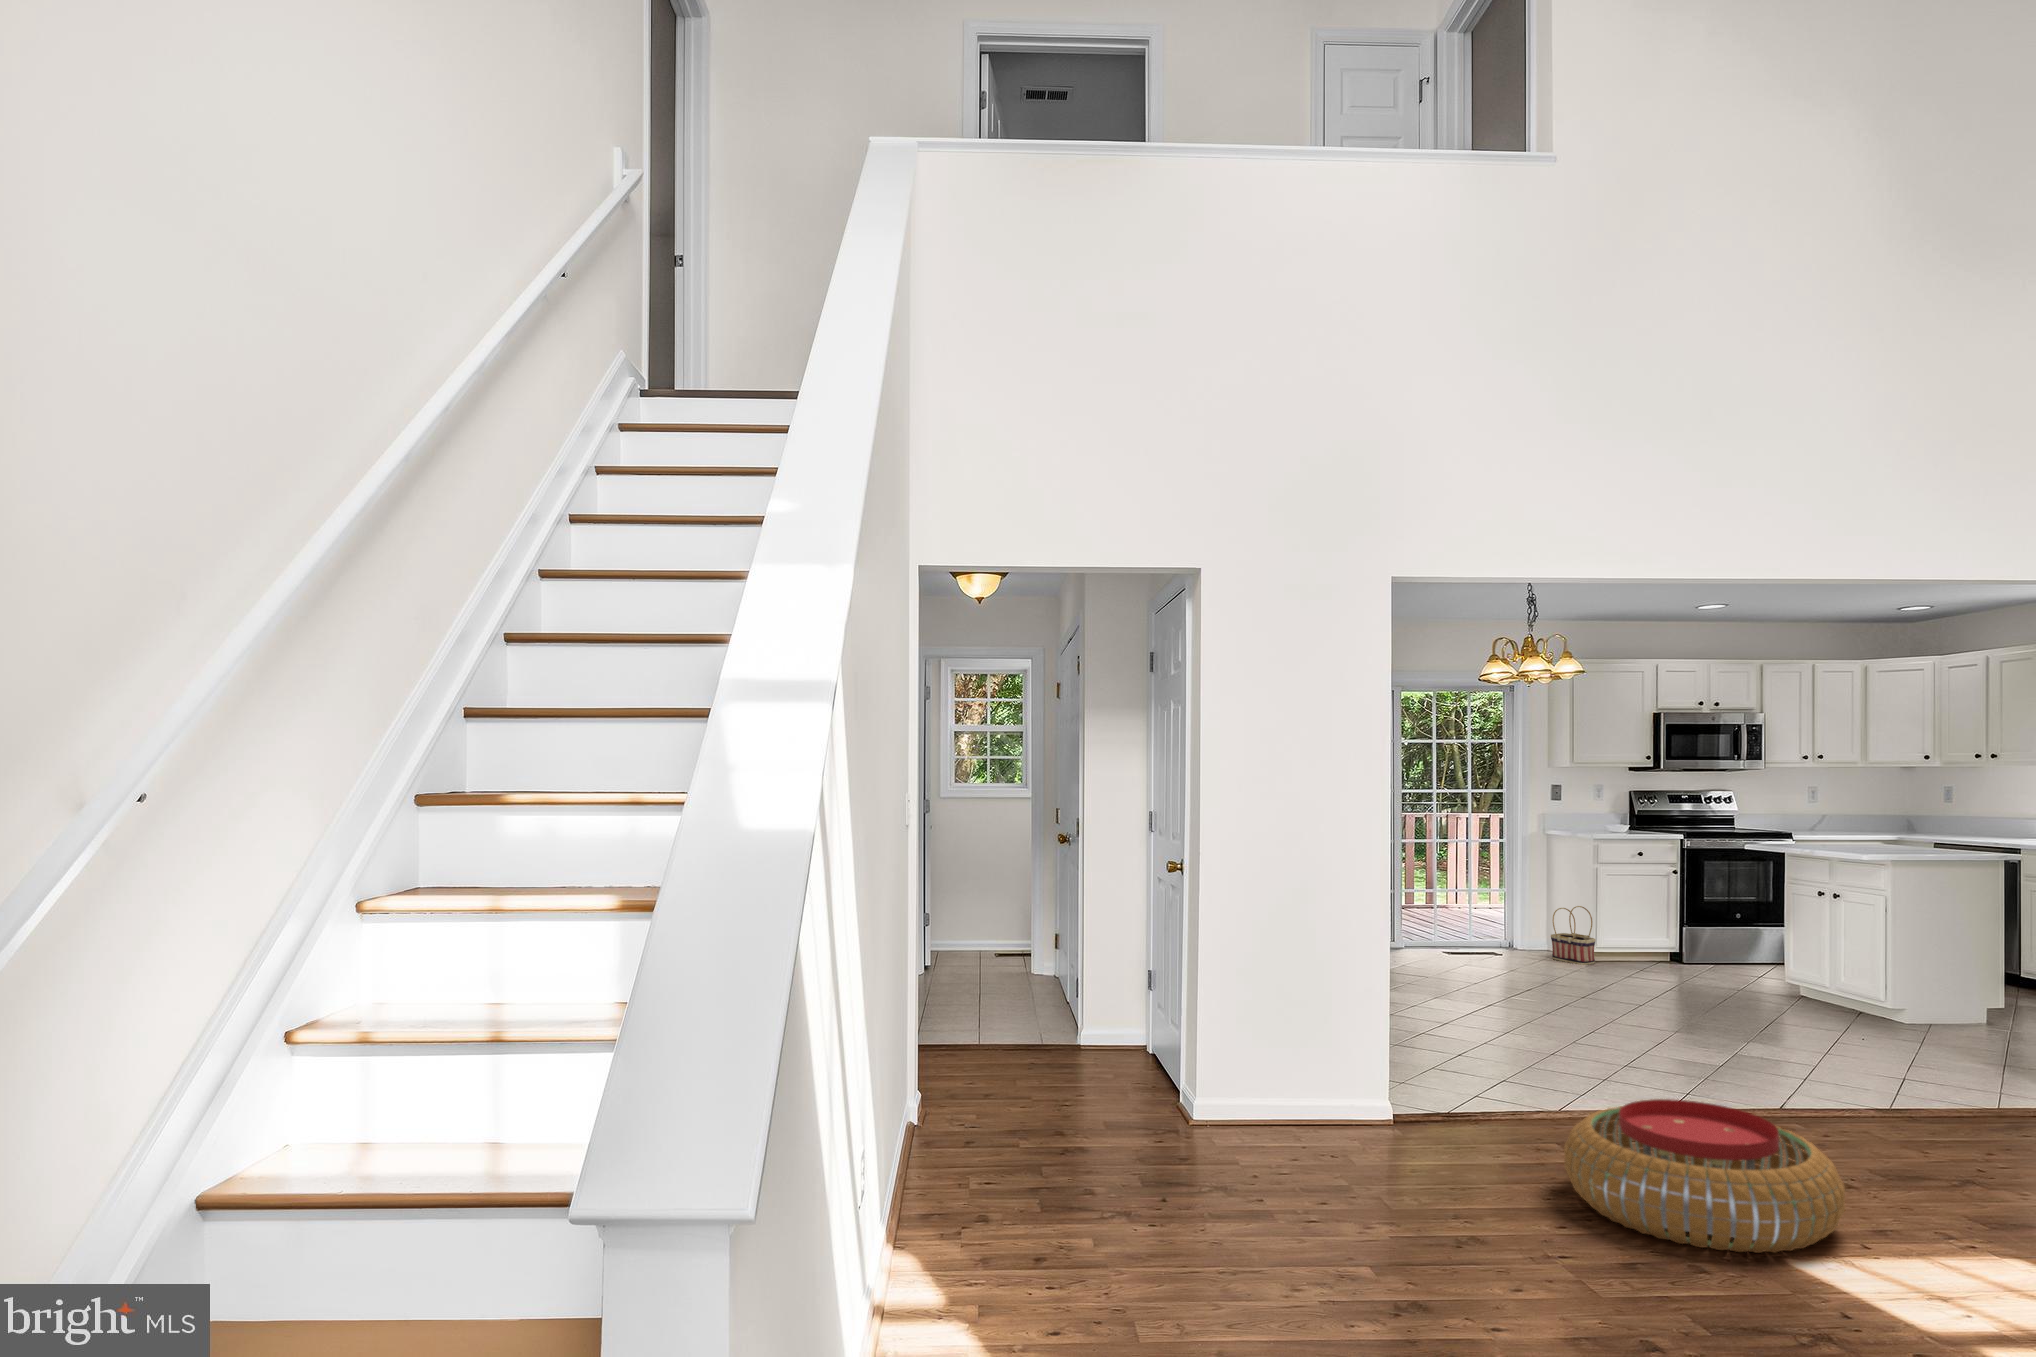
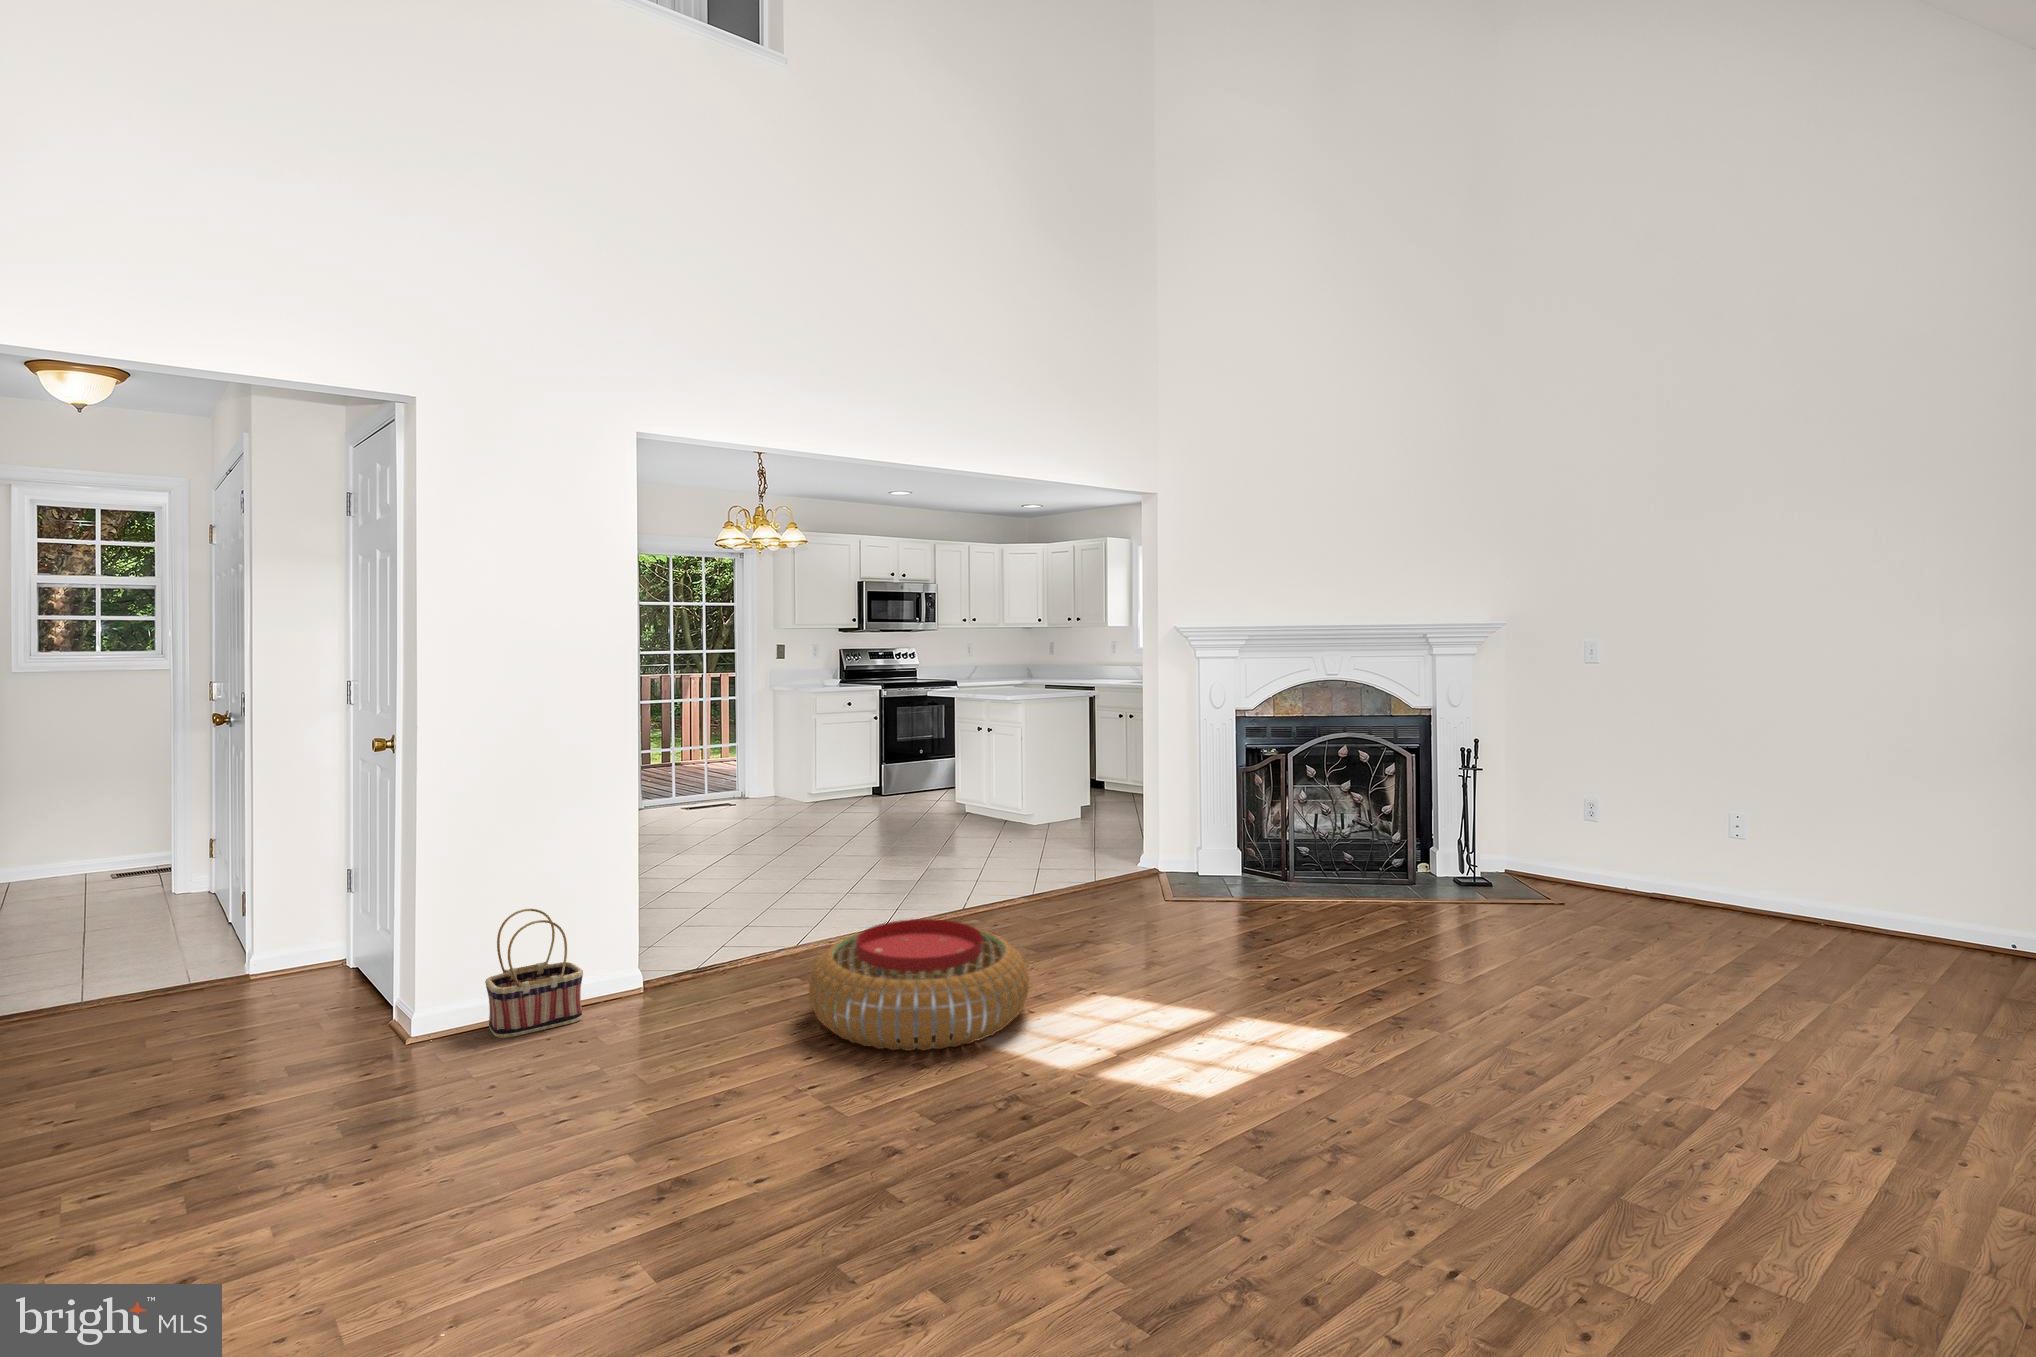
basket: present [1551,906,1596,965] -> present [485,909,583,1038]

